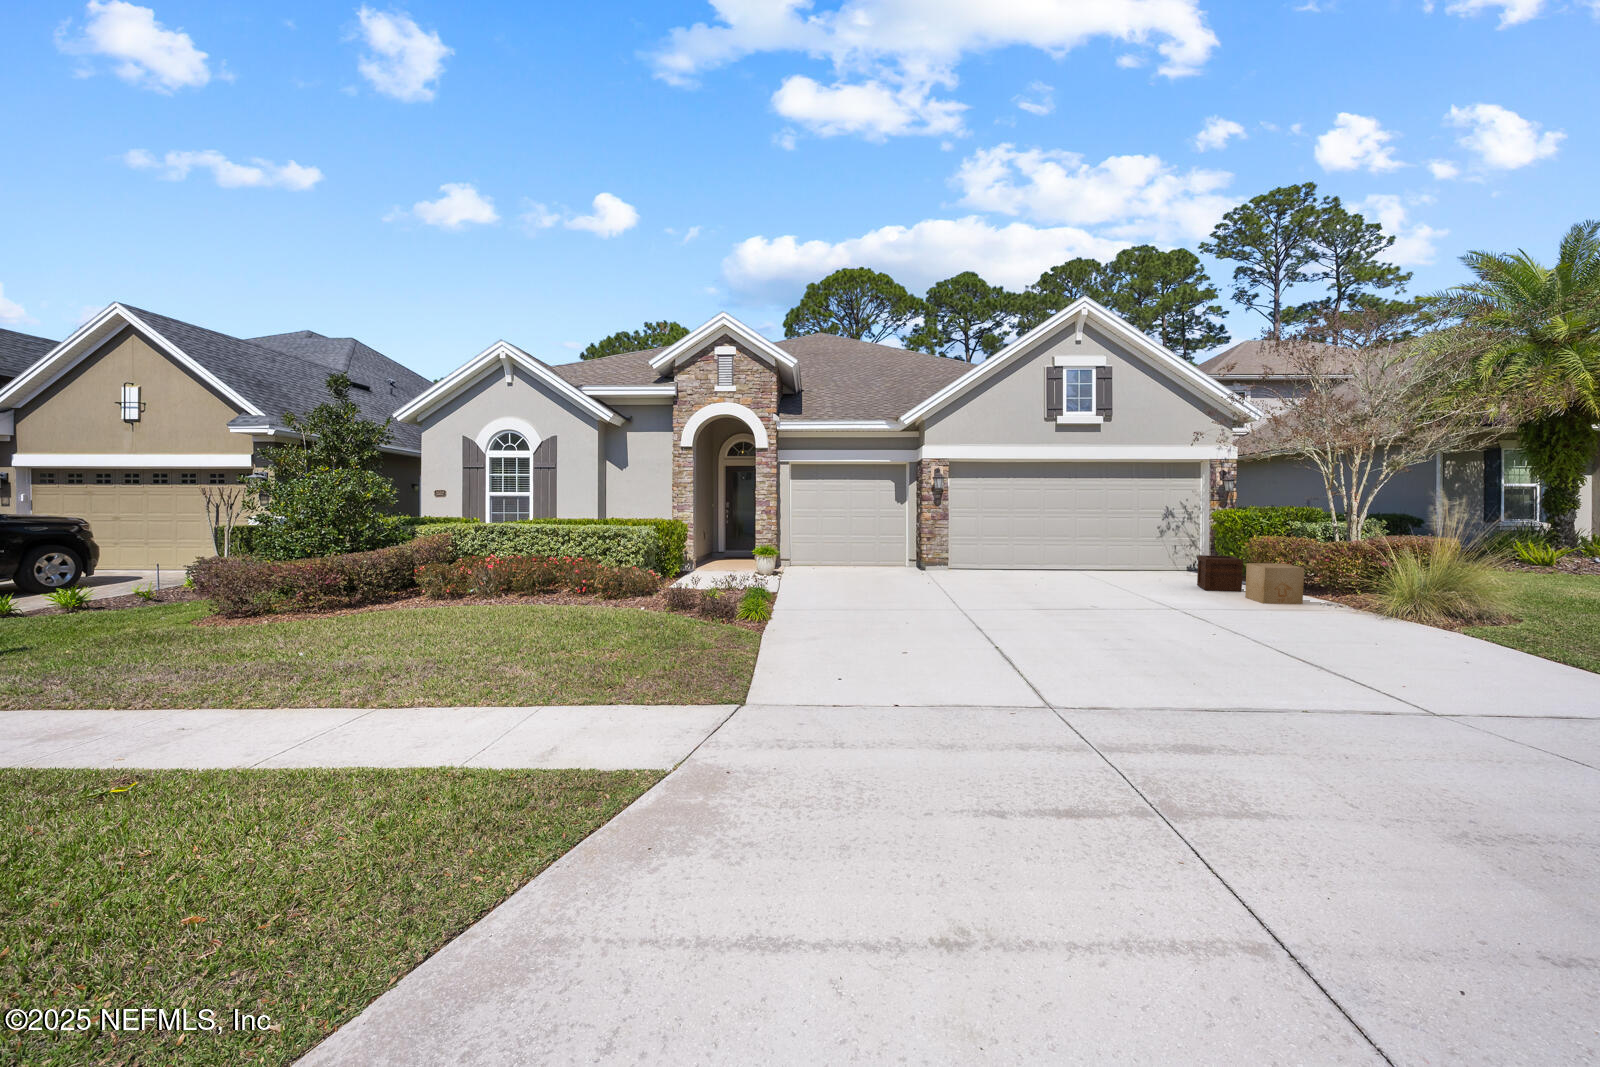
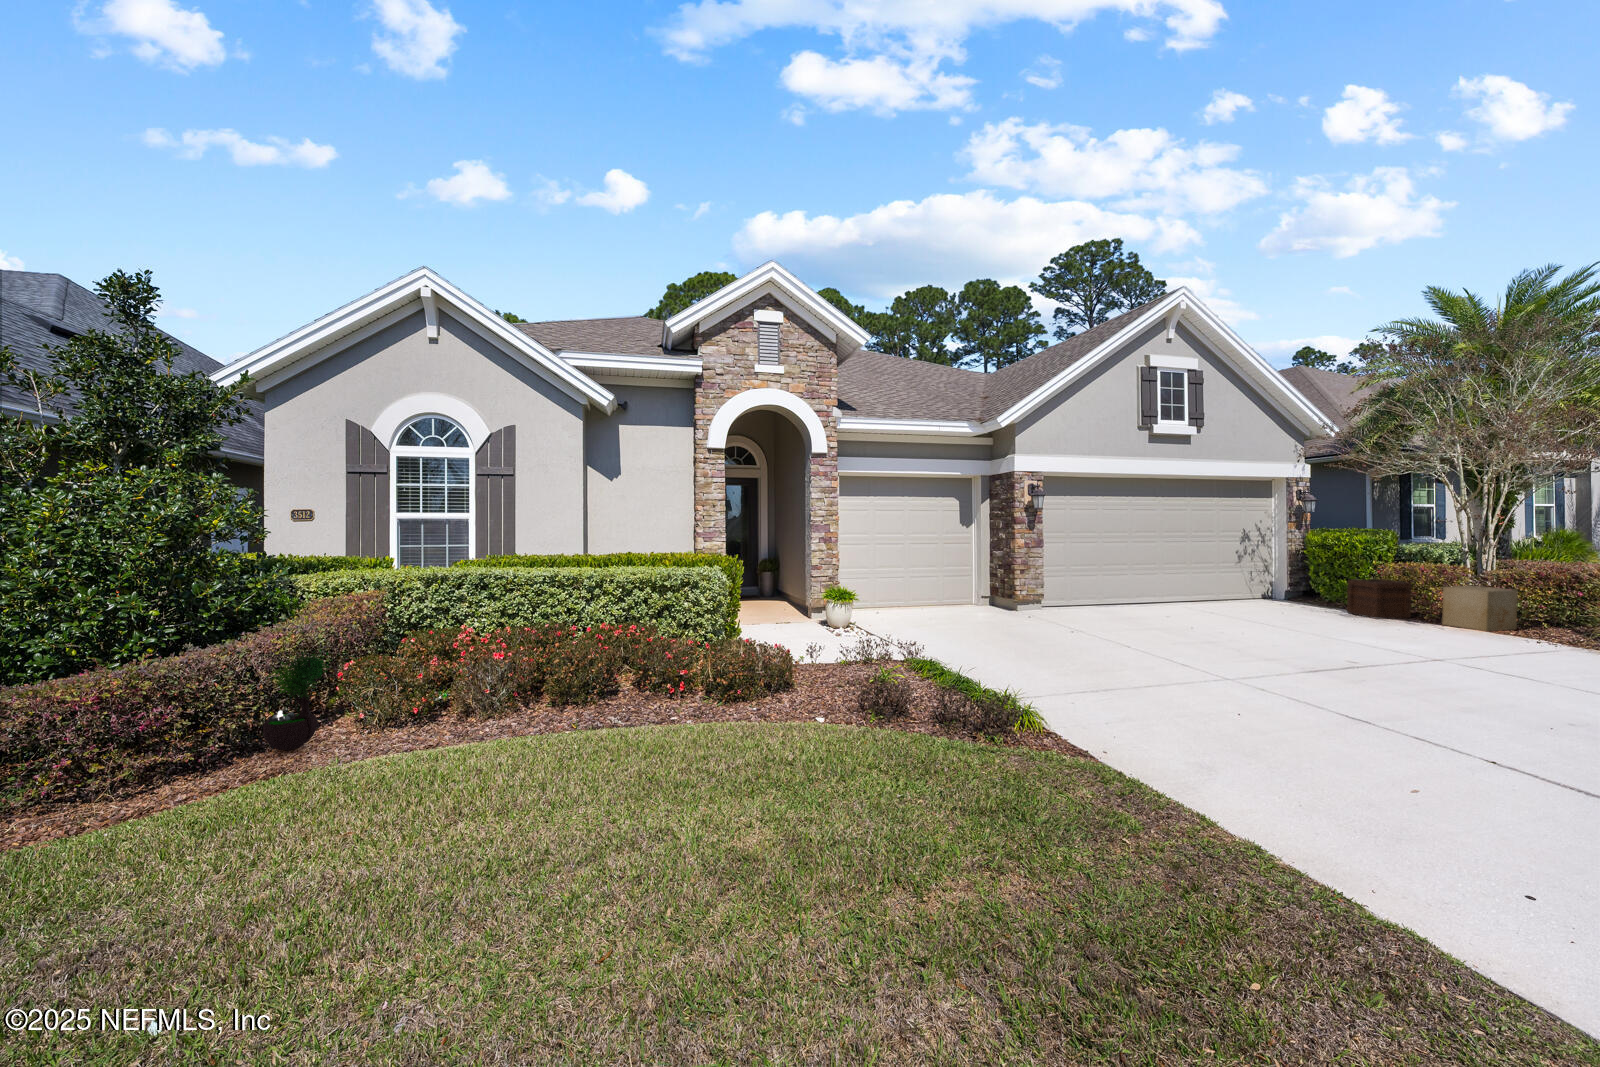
potted tree: none [349,558,379,604] -> present [263,650,332,750]

